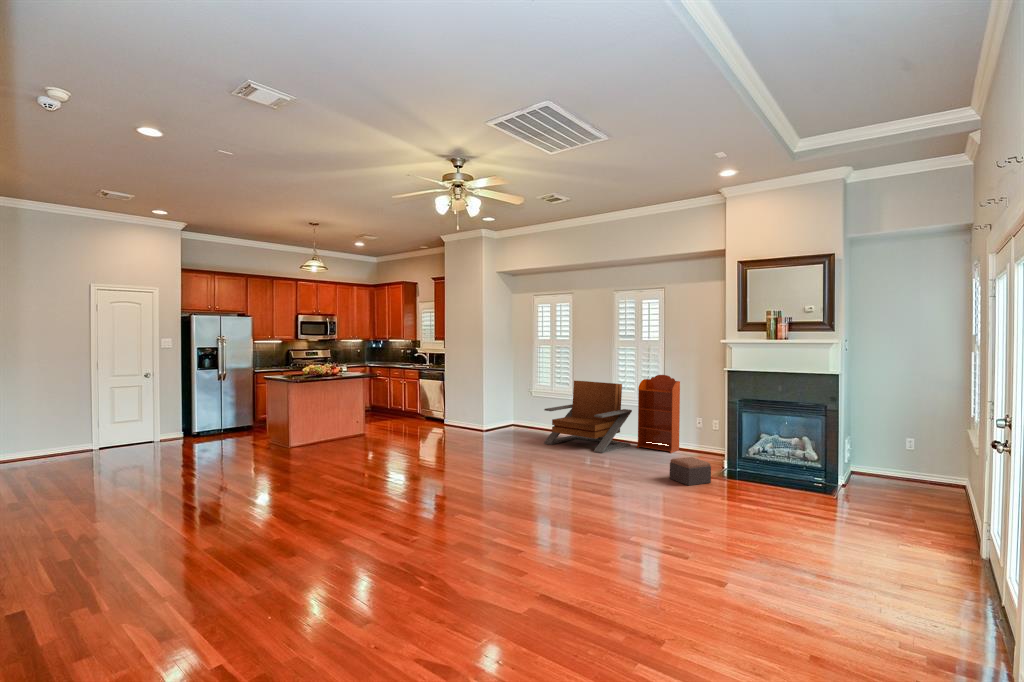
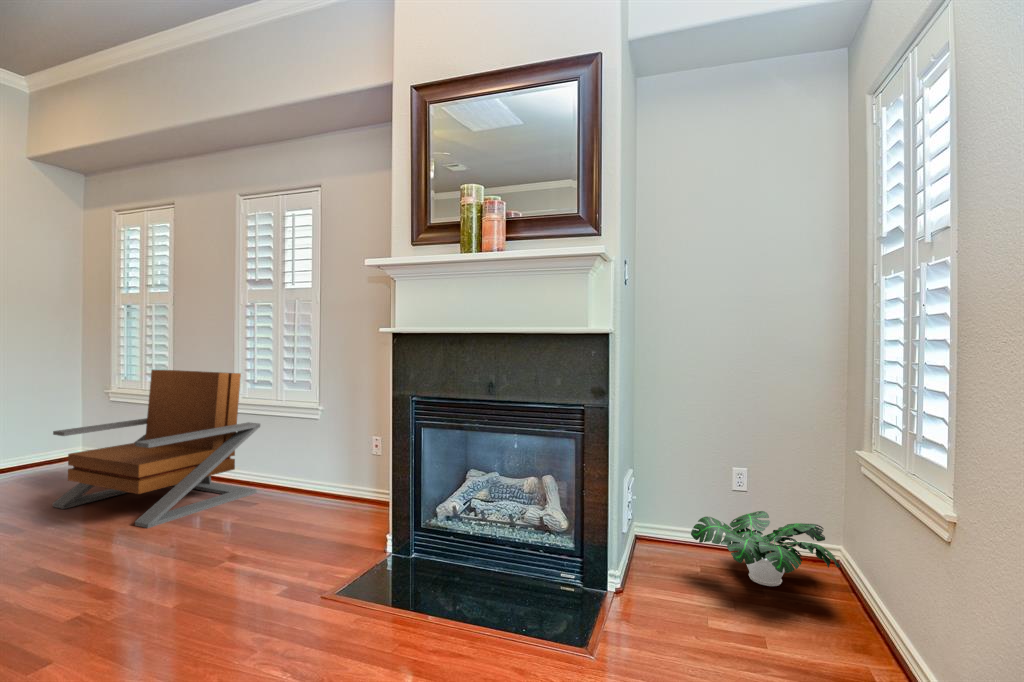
bookcase: present [637,375,680,453] -> none [258,353,344,510]
footstool: present [670,457,711,486] -> none [195,552,301,660]
potted plant: none [880,460,953,492] -> present [691,511,840,586]

